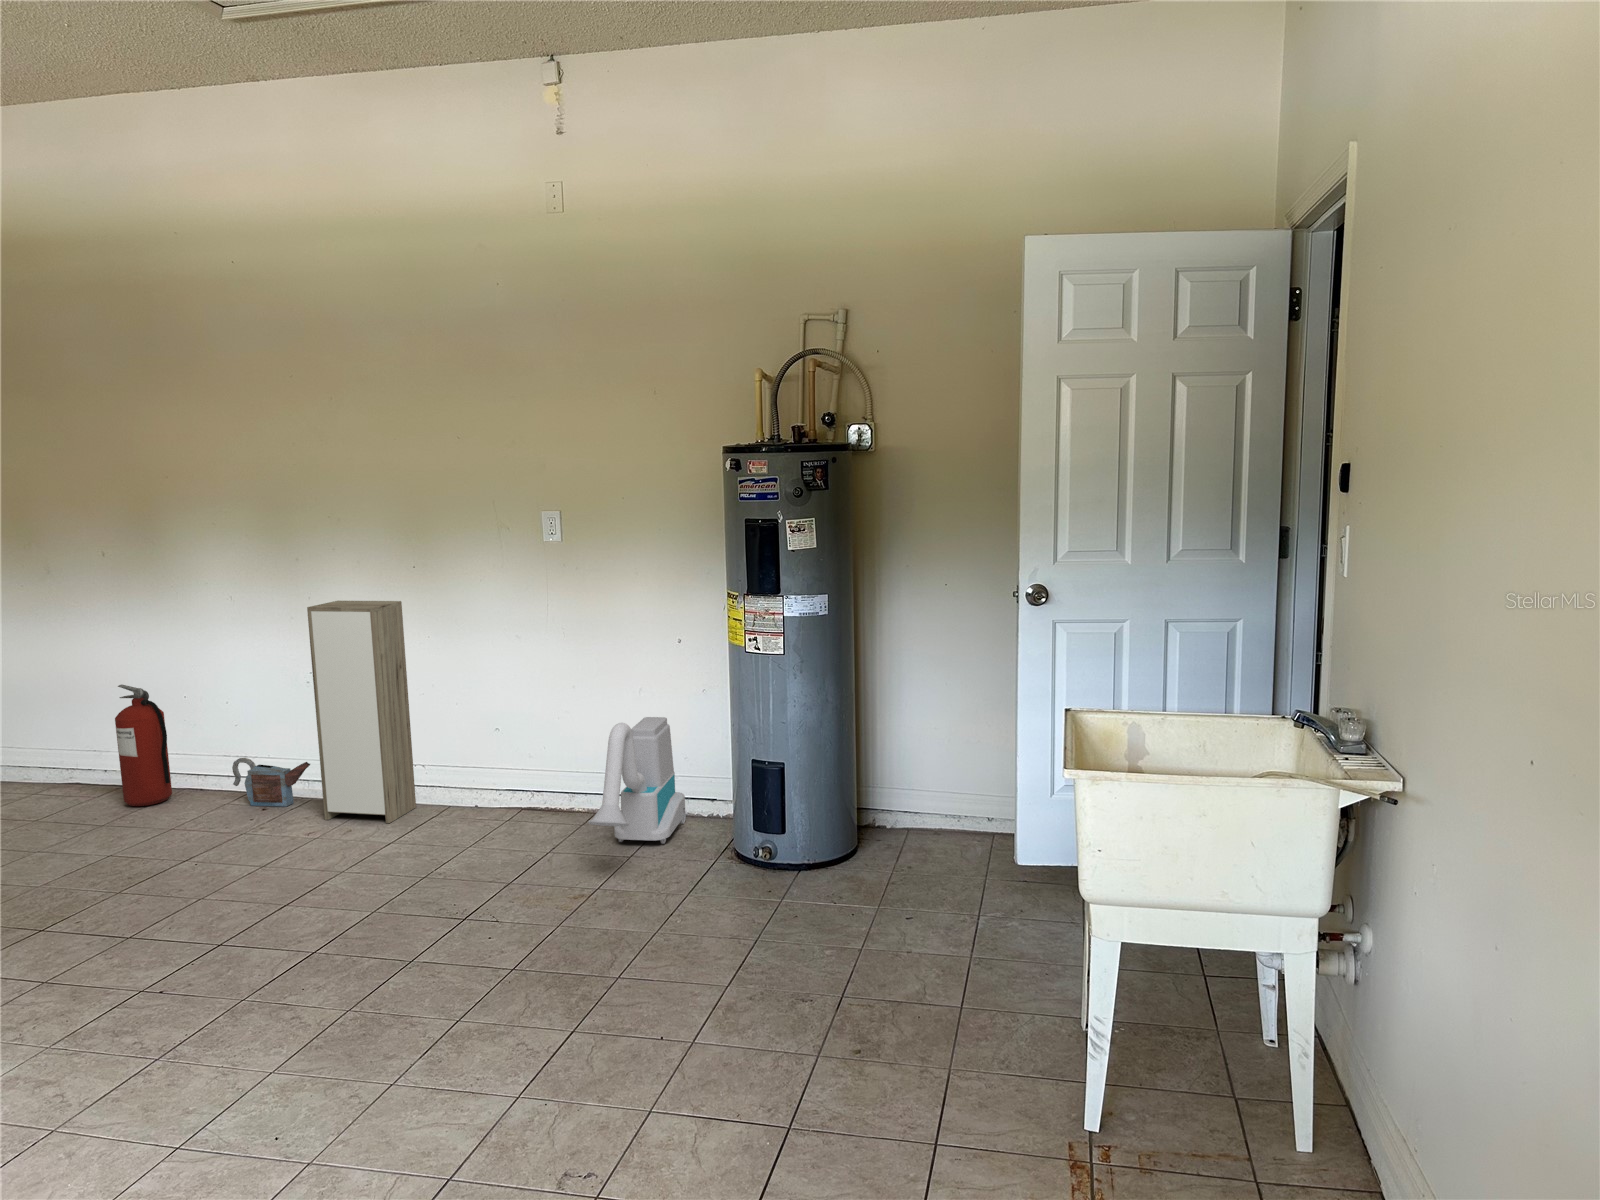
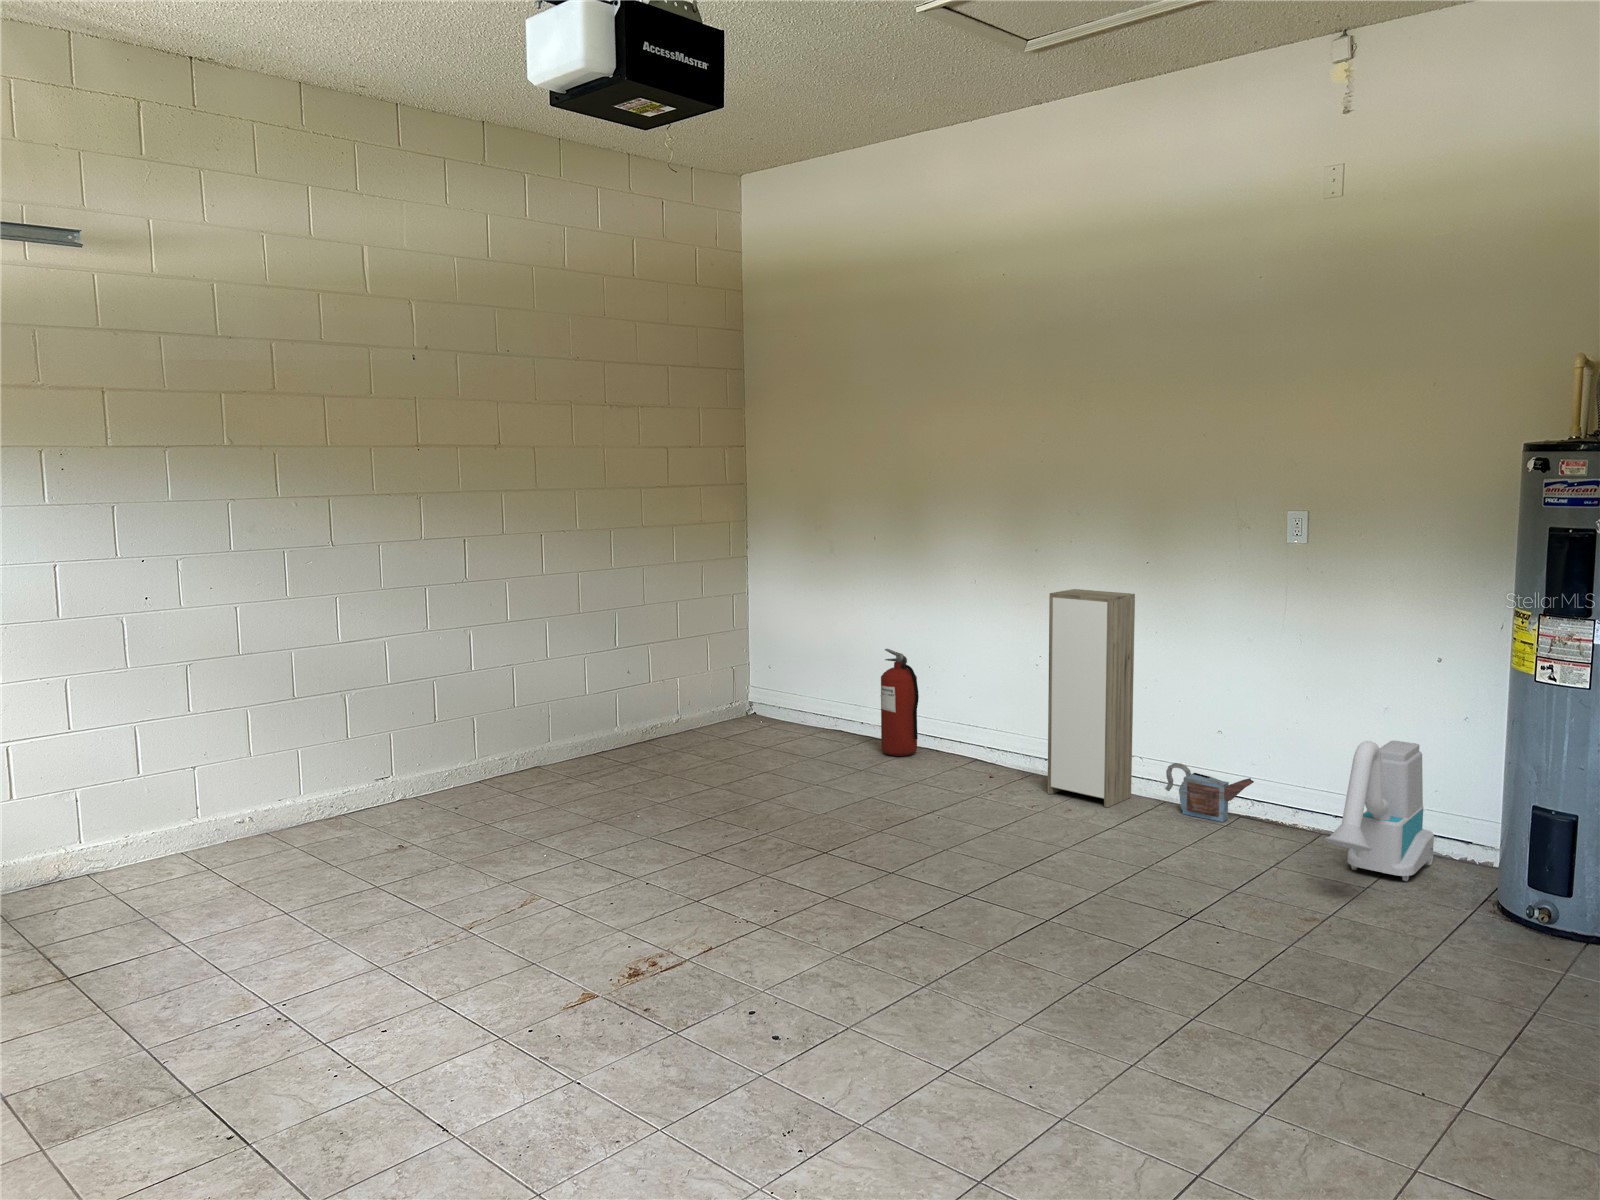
watering can: present [232,758,310,807] -> present [1165,763,1254,822]

